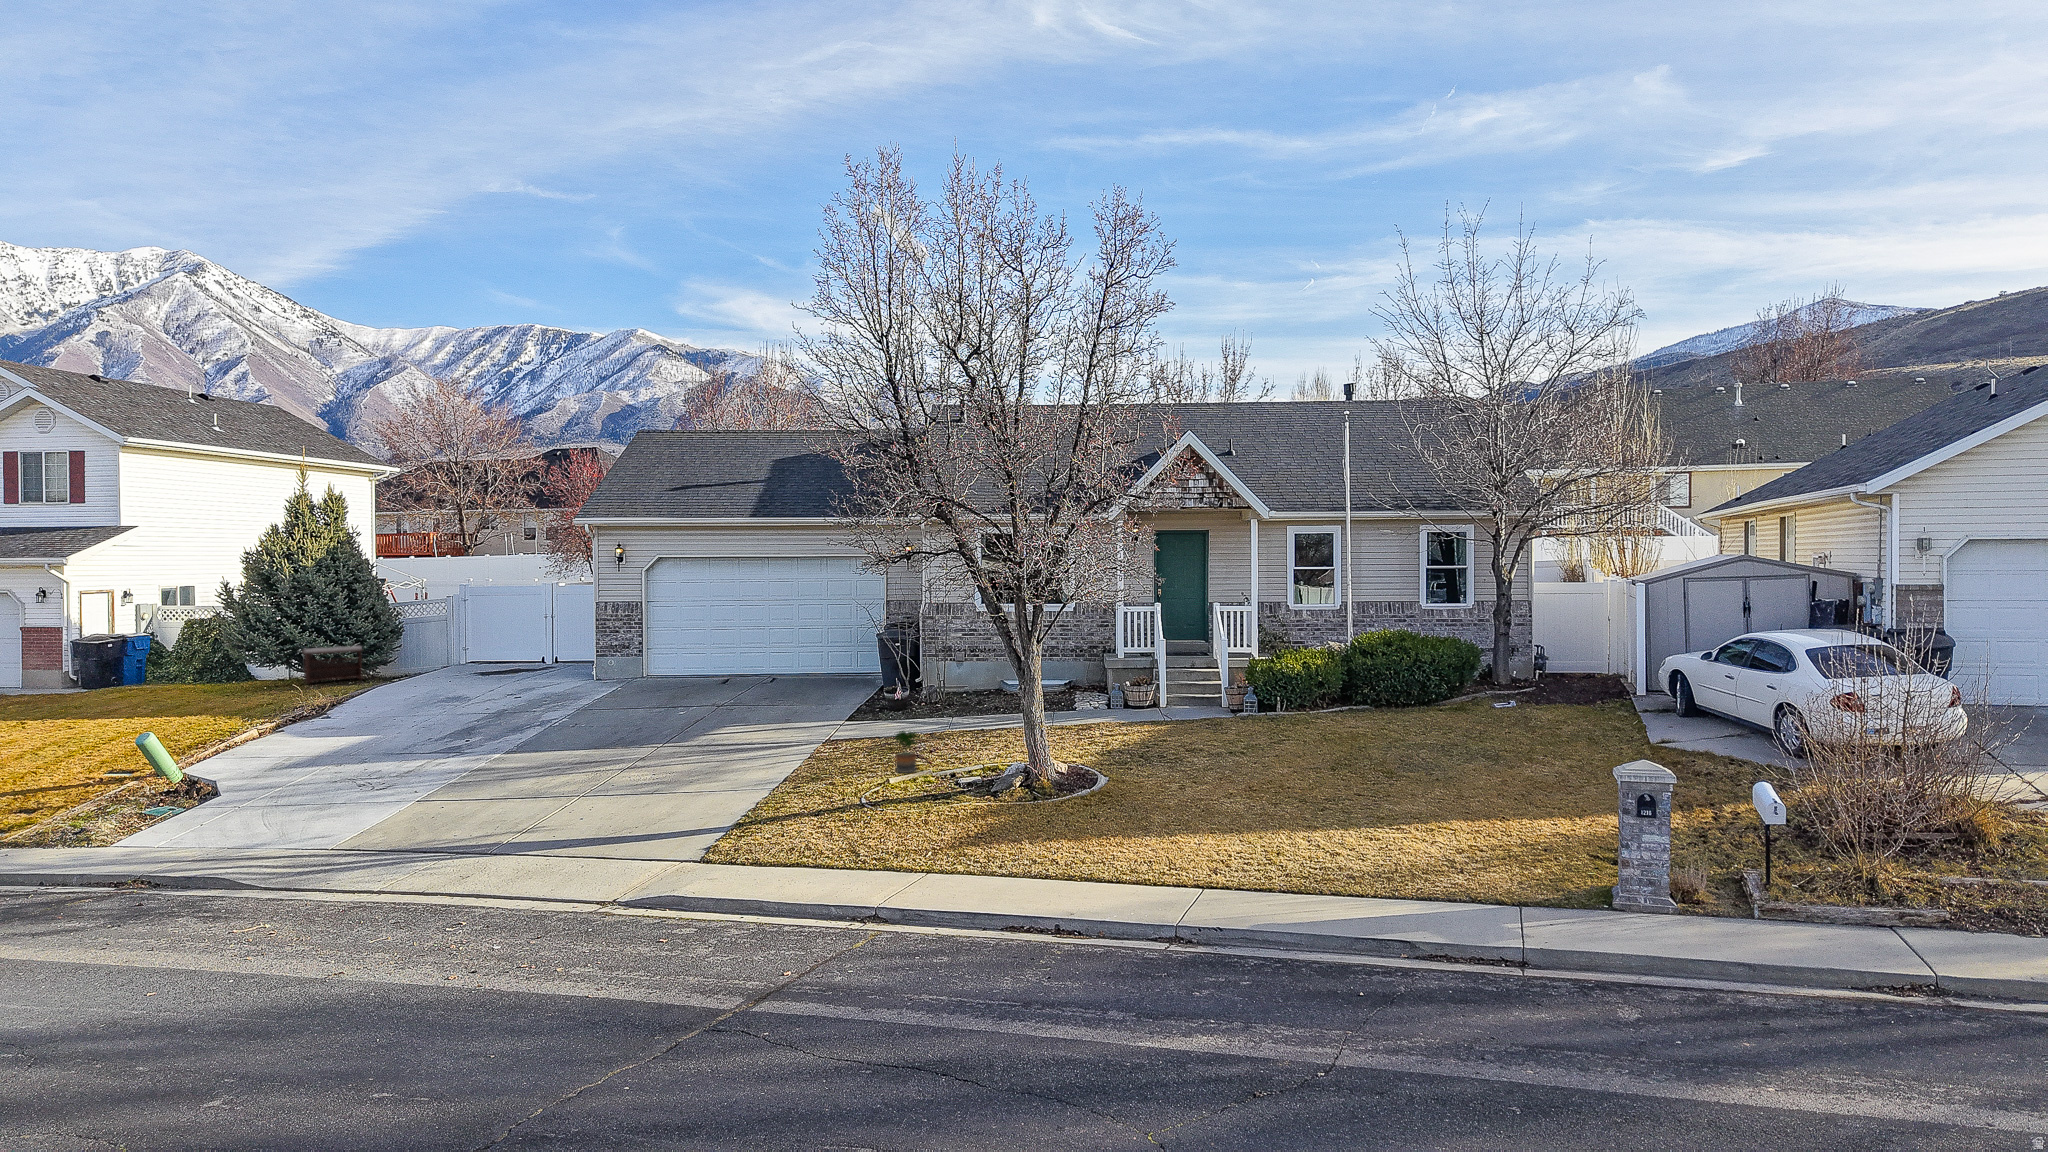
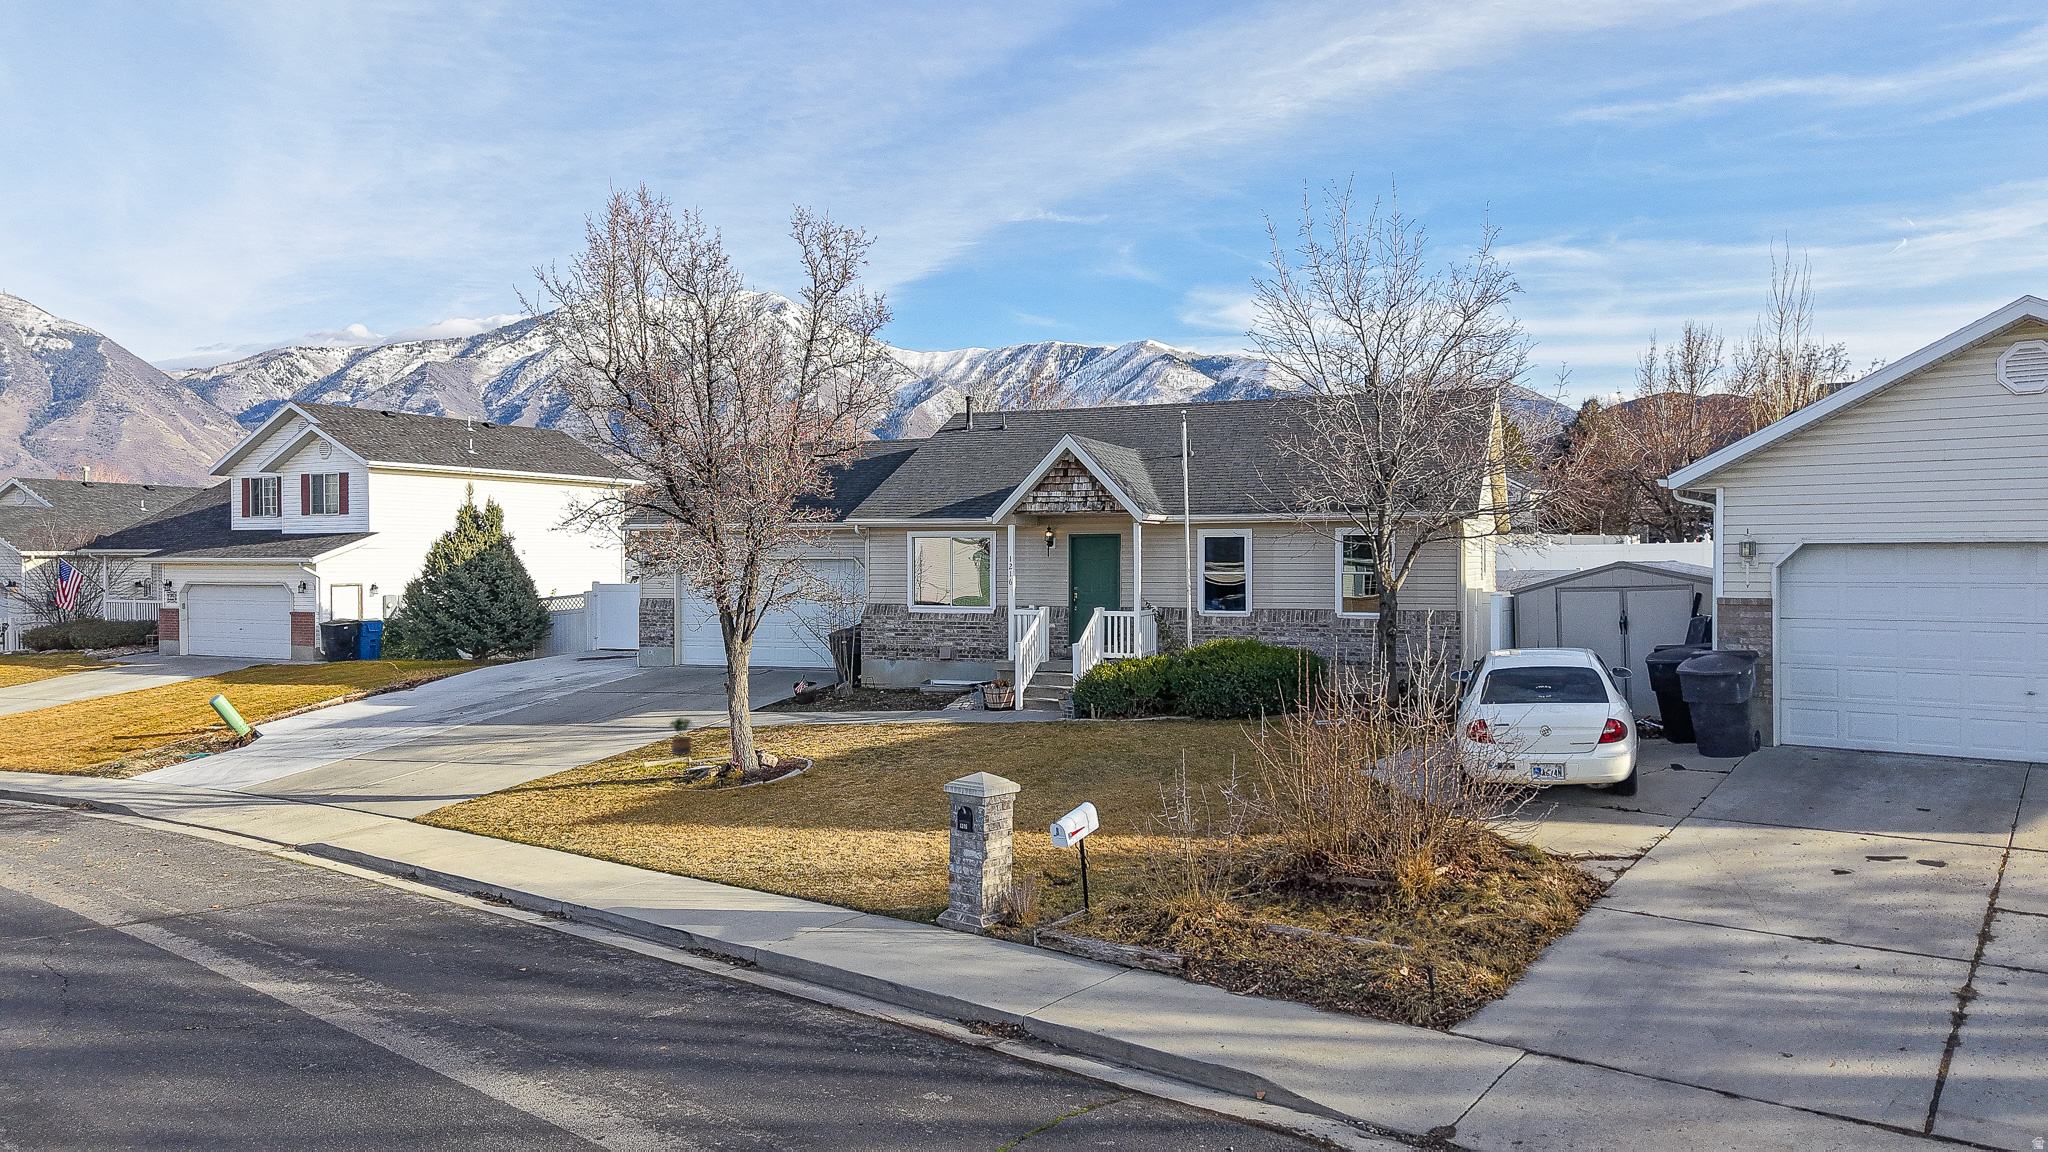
bench: present [302,646,362,684] -> none [444,631,491,660]

